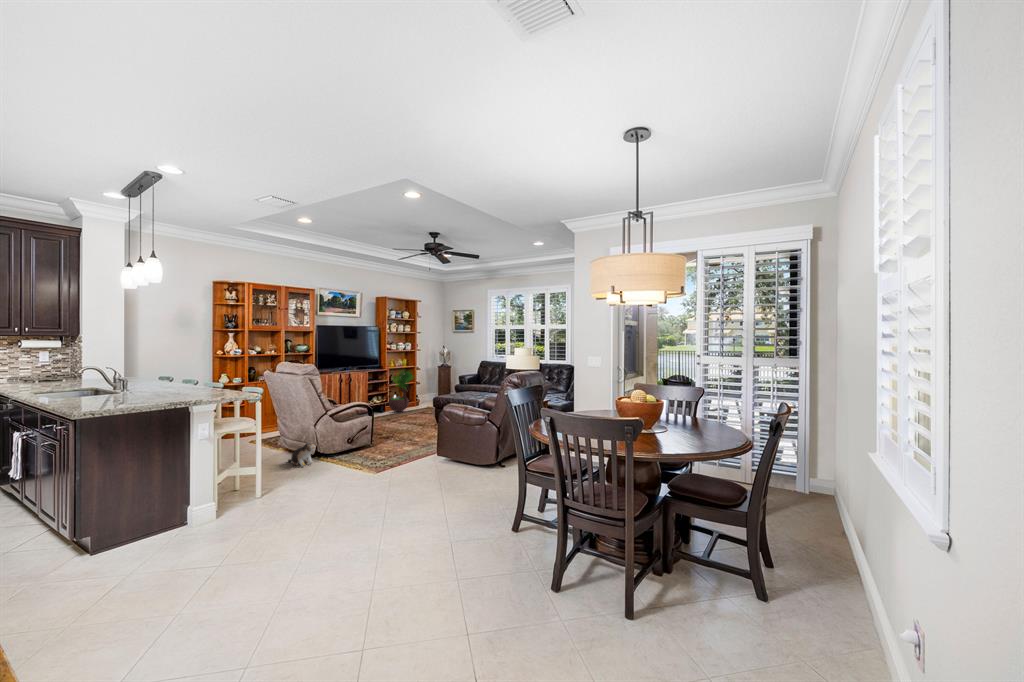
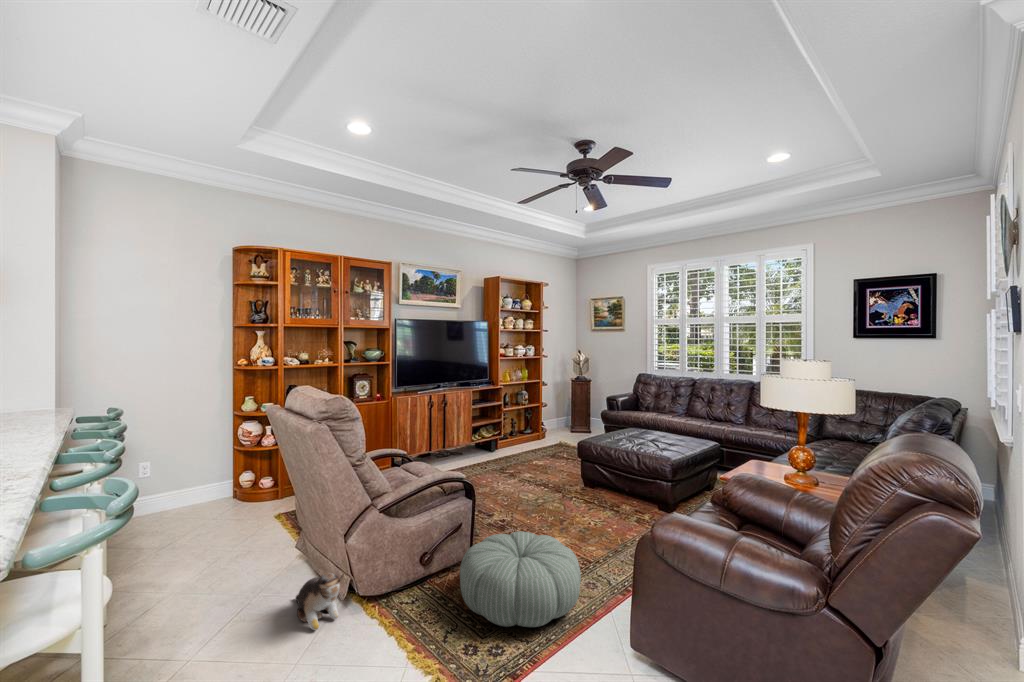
potted tree: present [389,371,412,412] -> none [503,382,542,451]
pouf: none [368,430,424,460] -> present [460,531,581,627]

